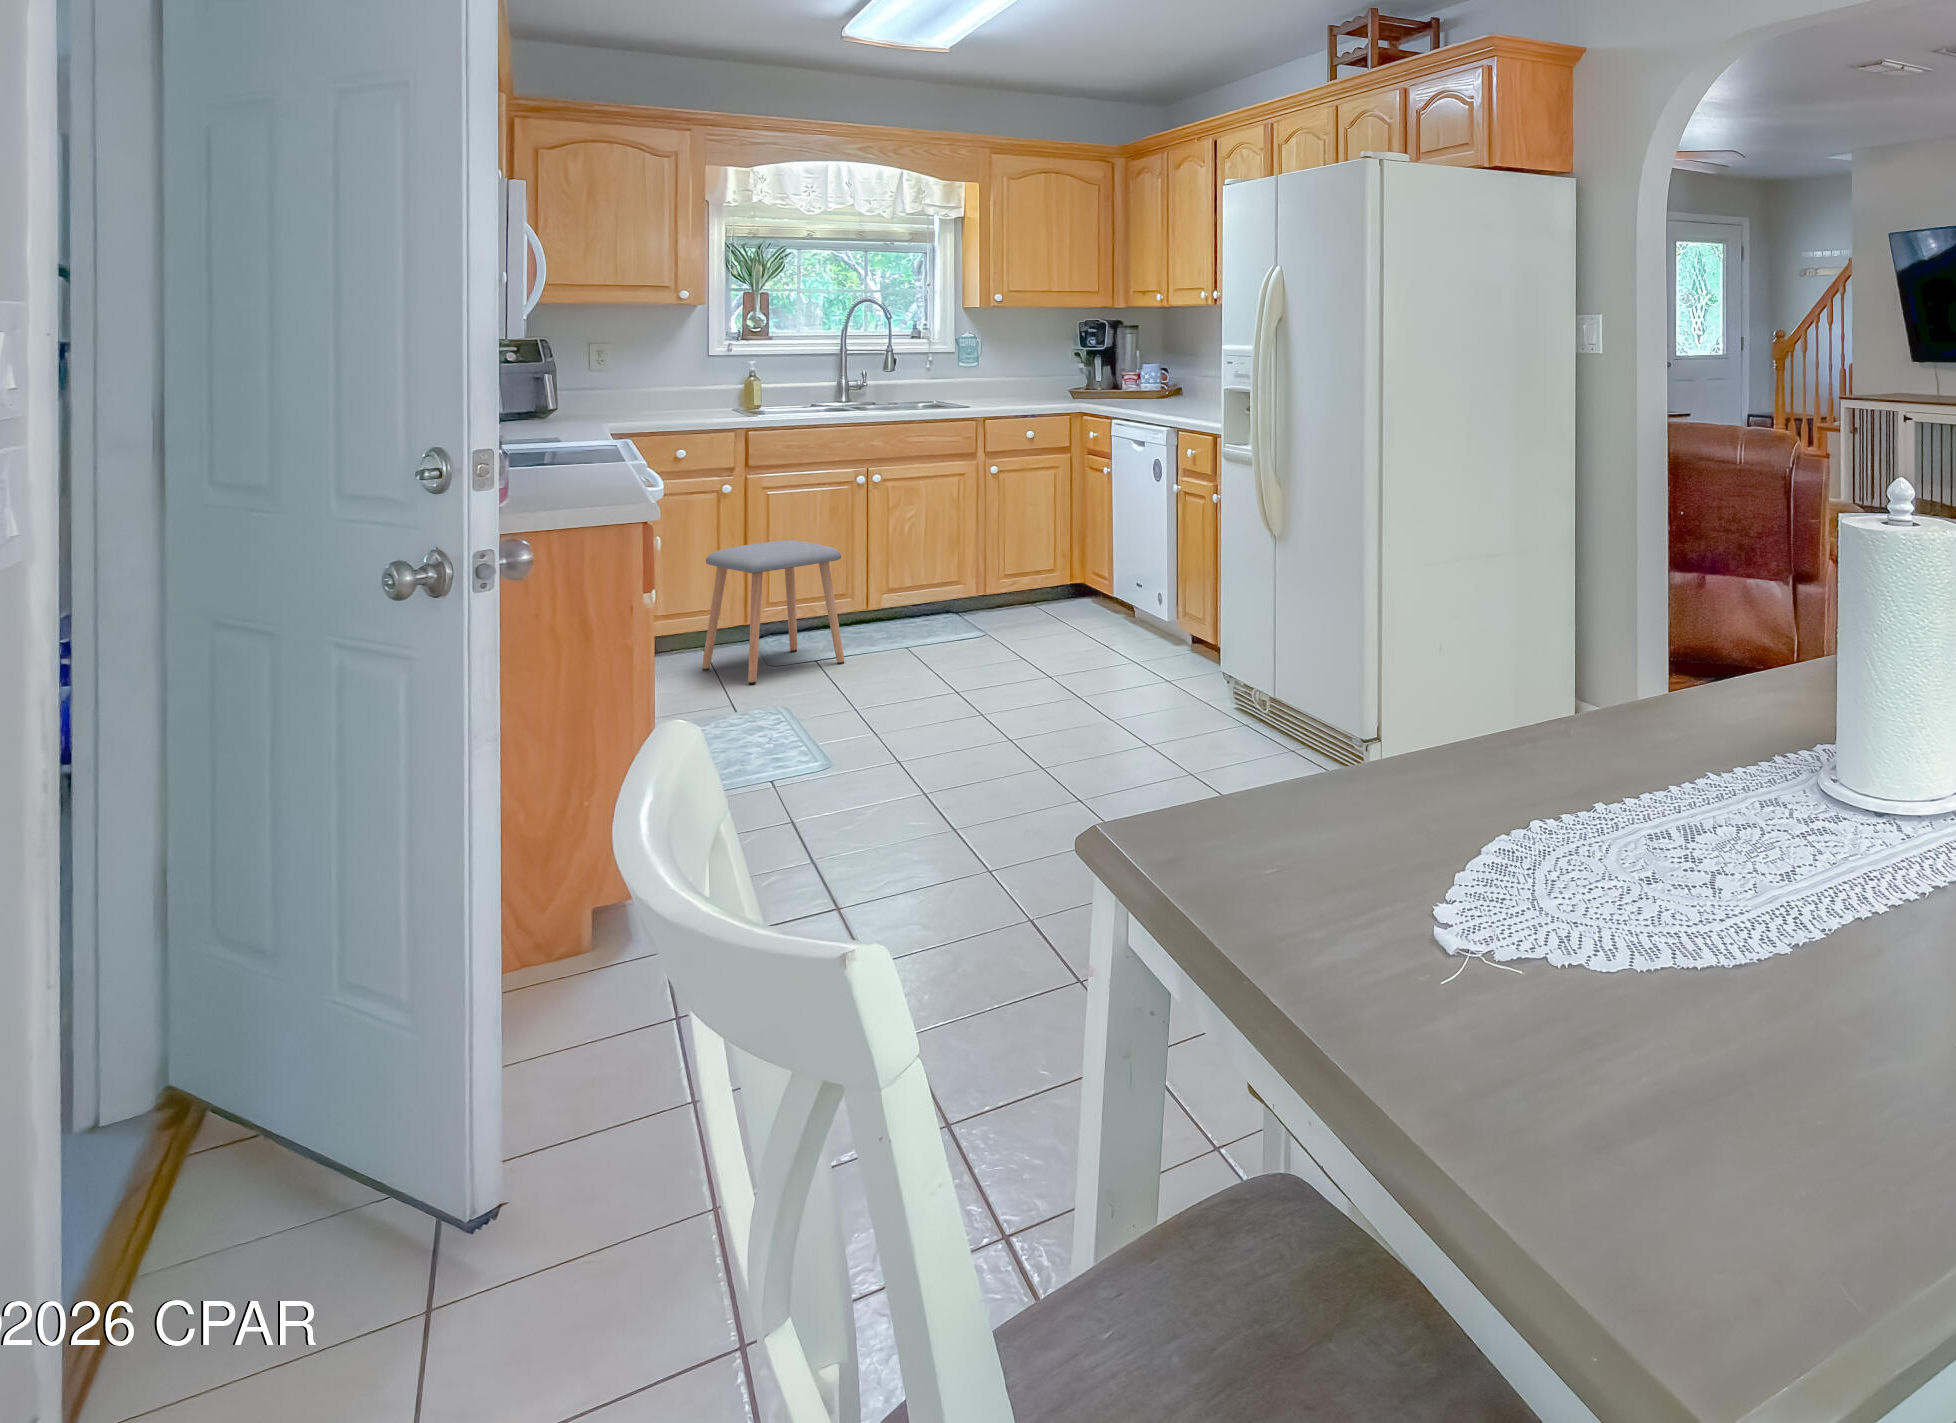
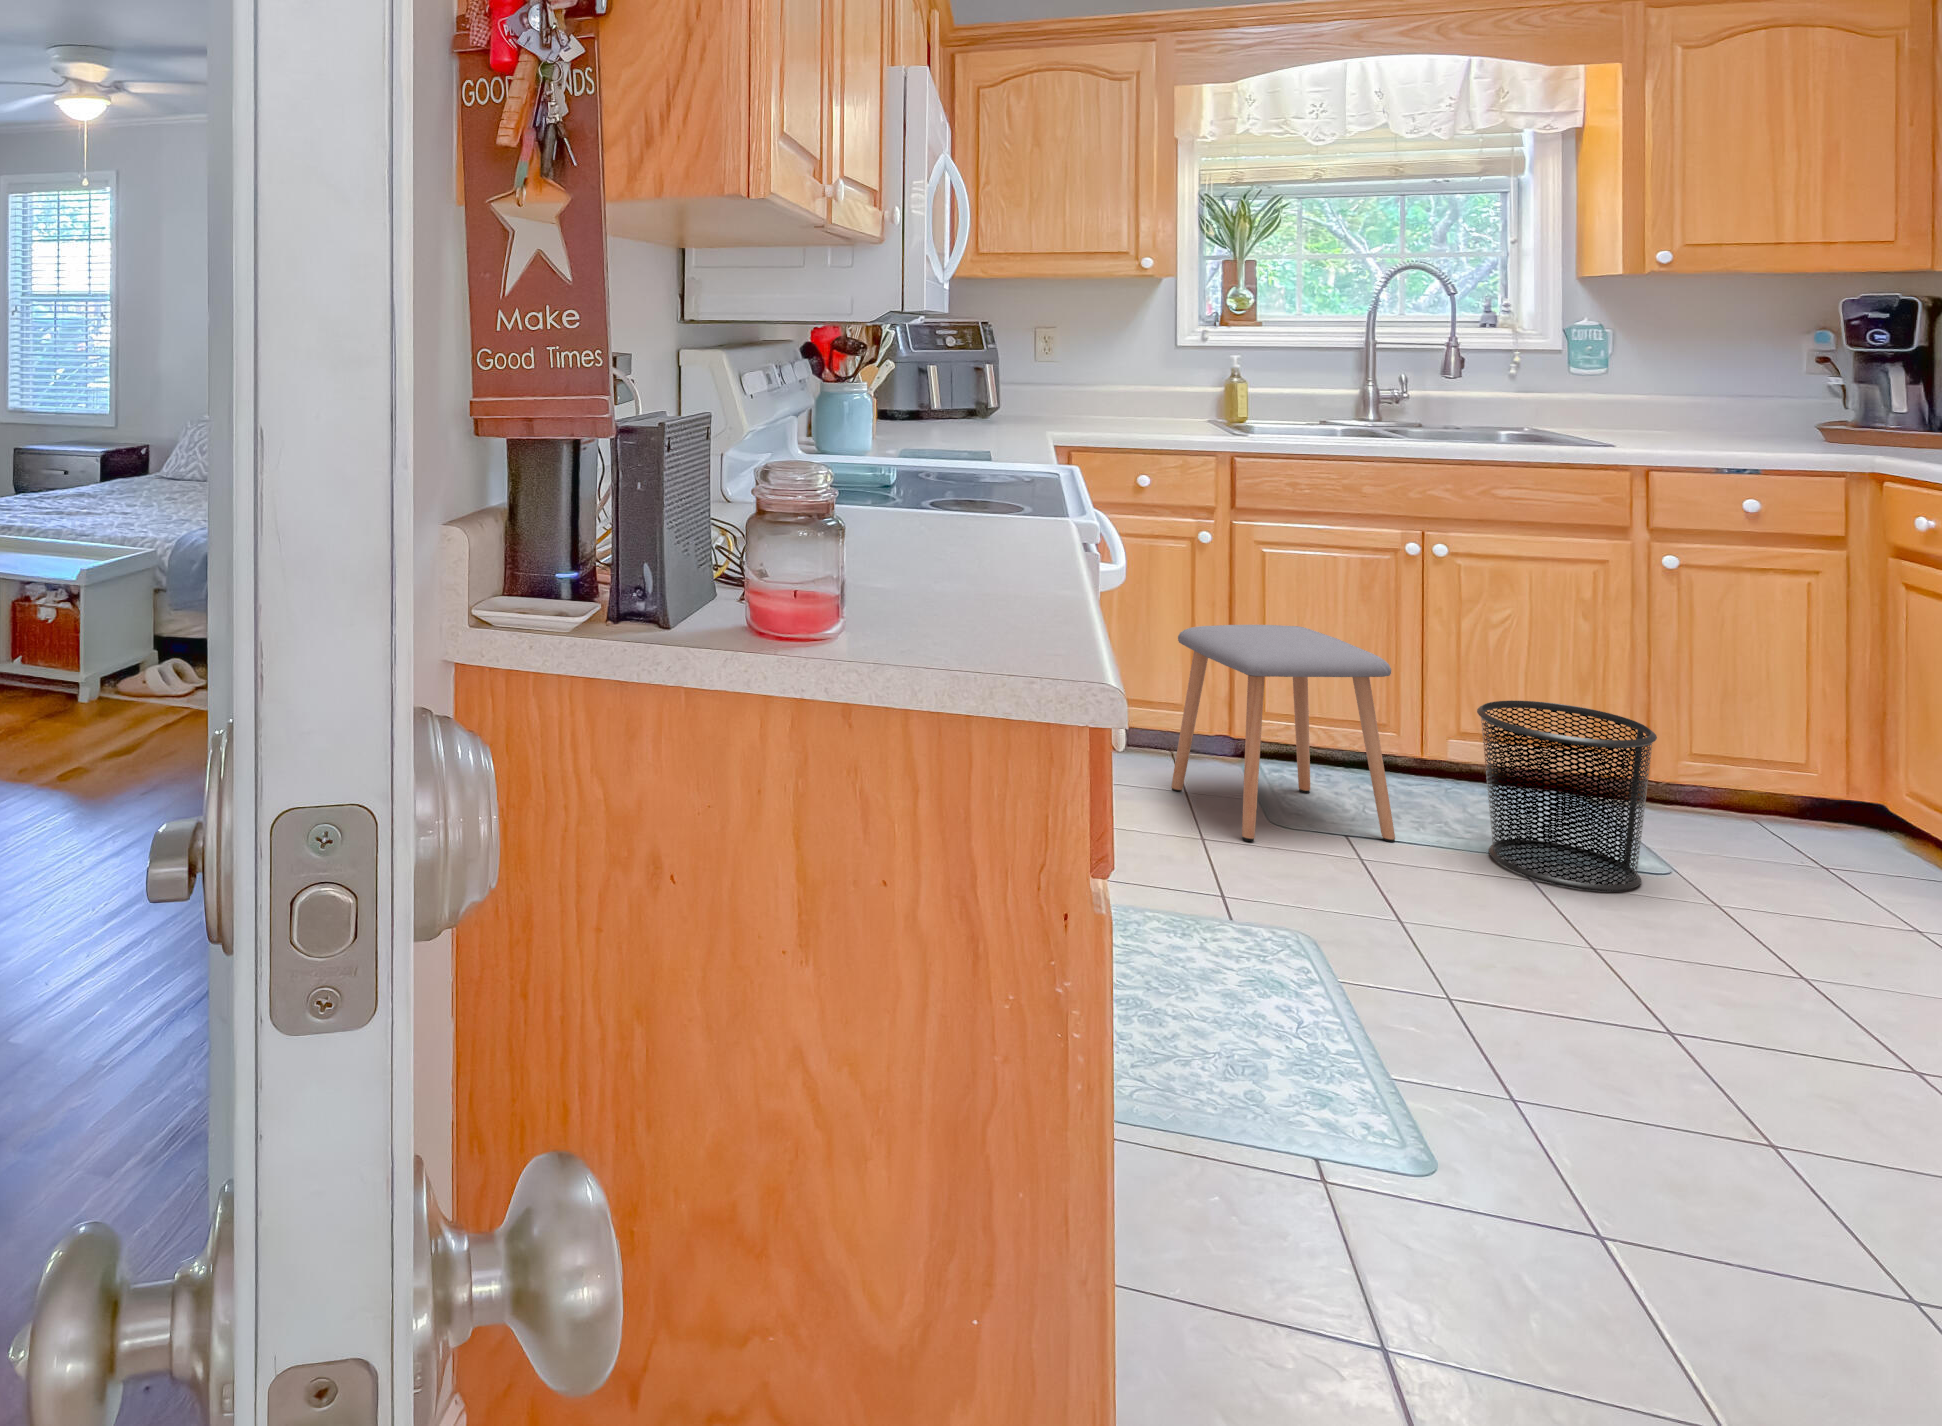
waste bin: none [889,560,976,661] -> present [1477,700,1657,891]

